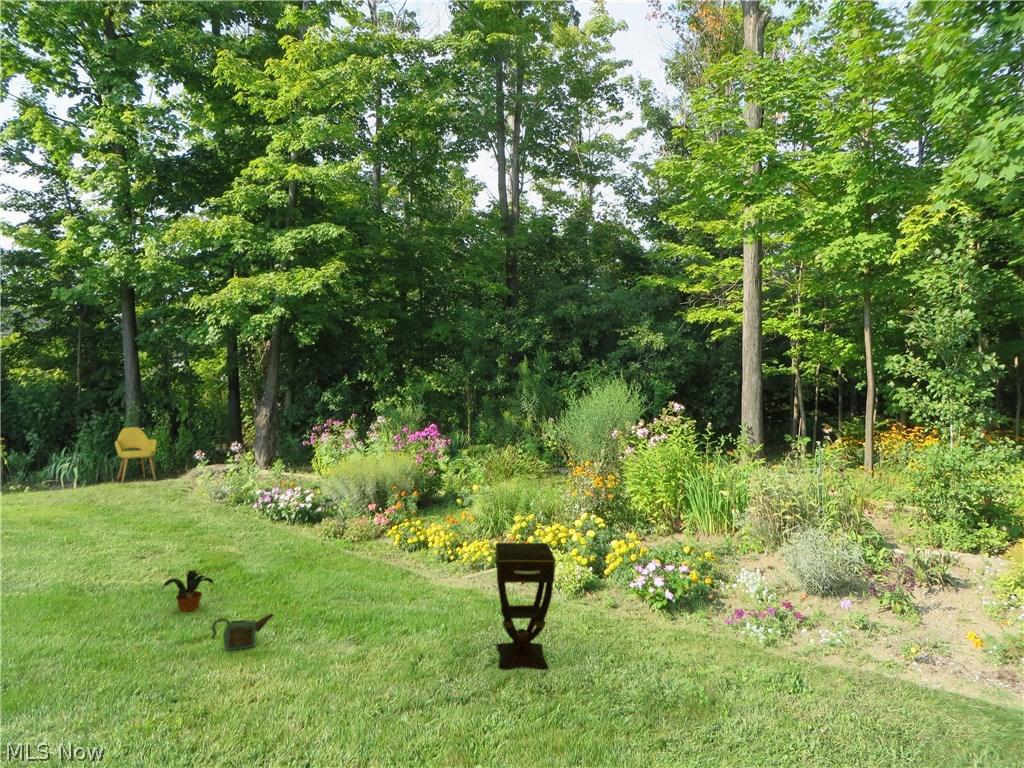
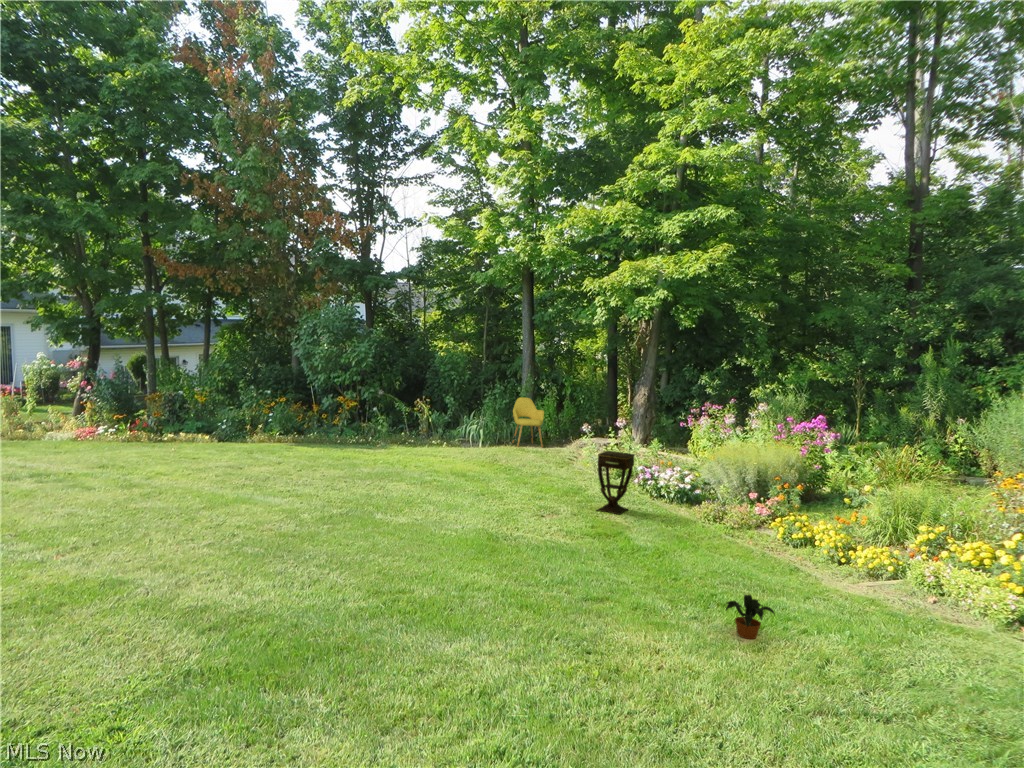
side table: present [496,543,556,670] -> present [596,451,635,515]
potted plant: present [162,570,214,611] -> present [726,595,774,639]
watering can: present [211,614,273,651] -> none [645,560,691,588]

